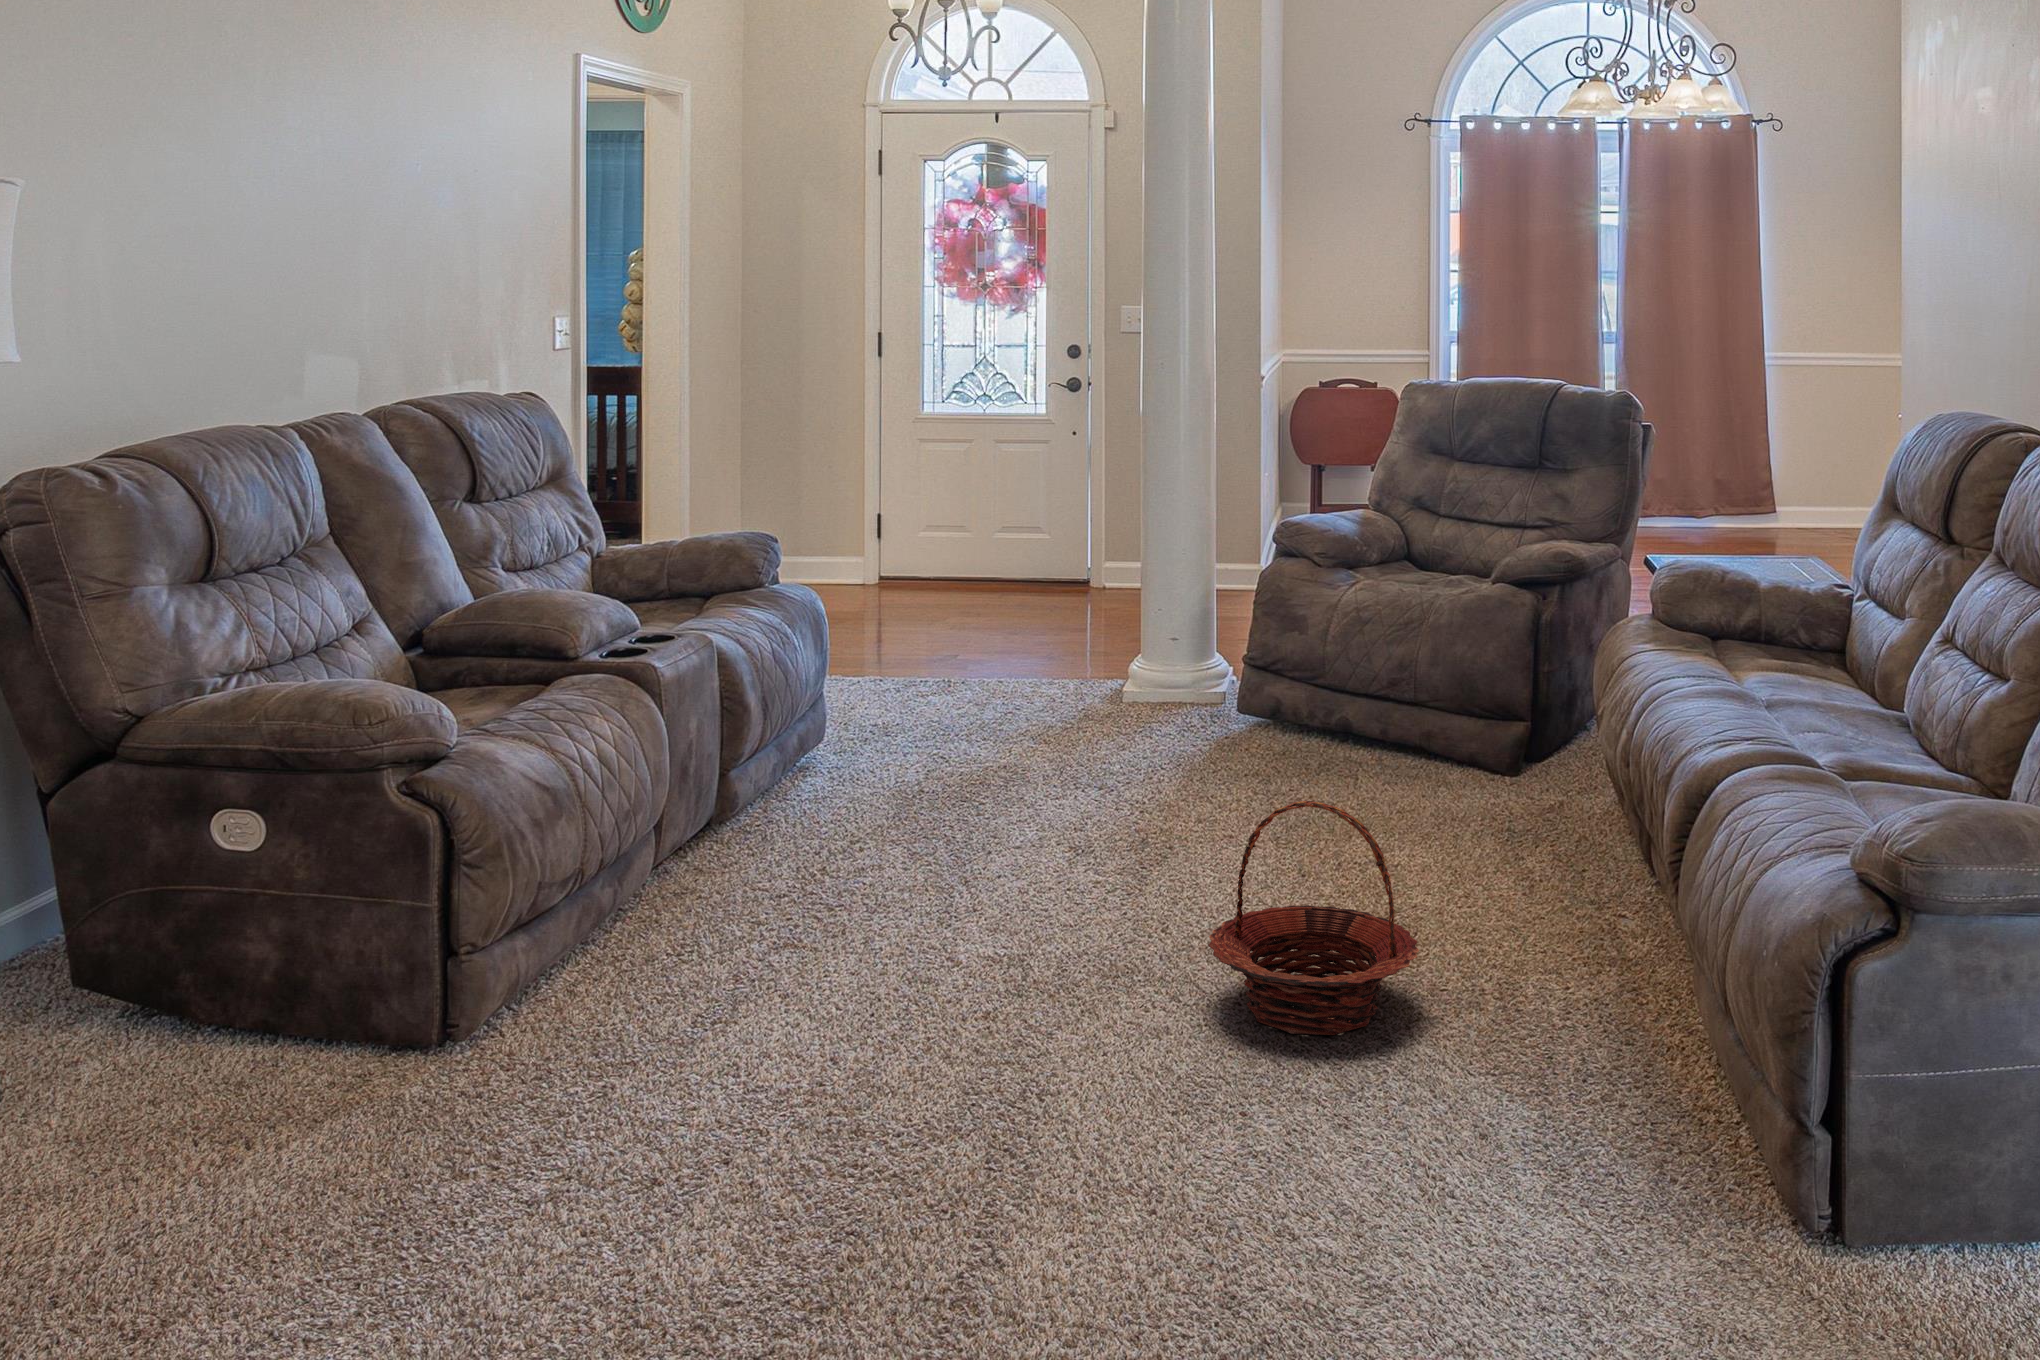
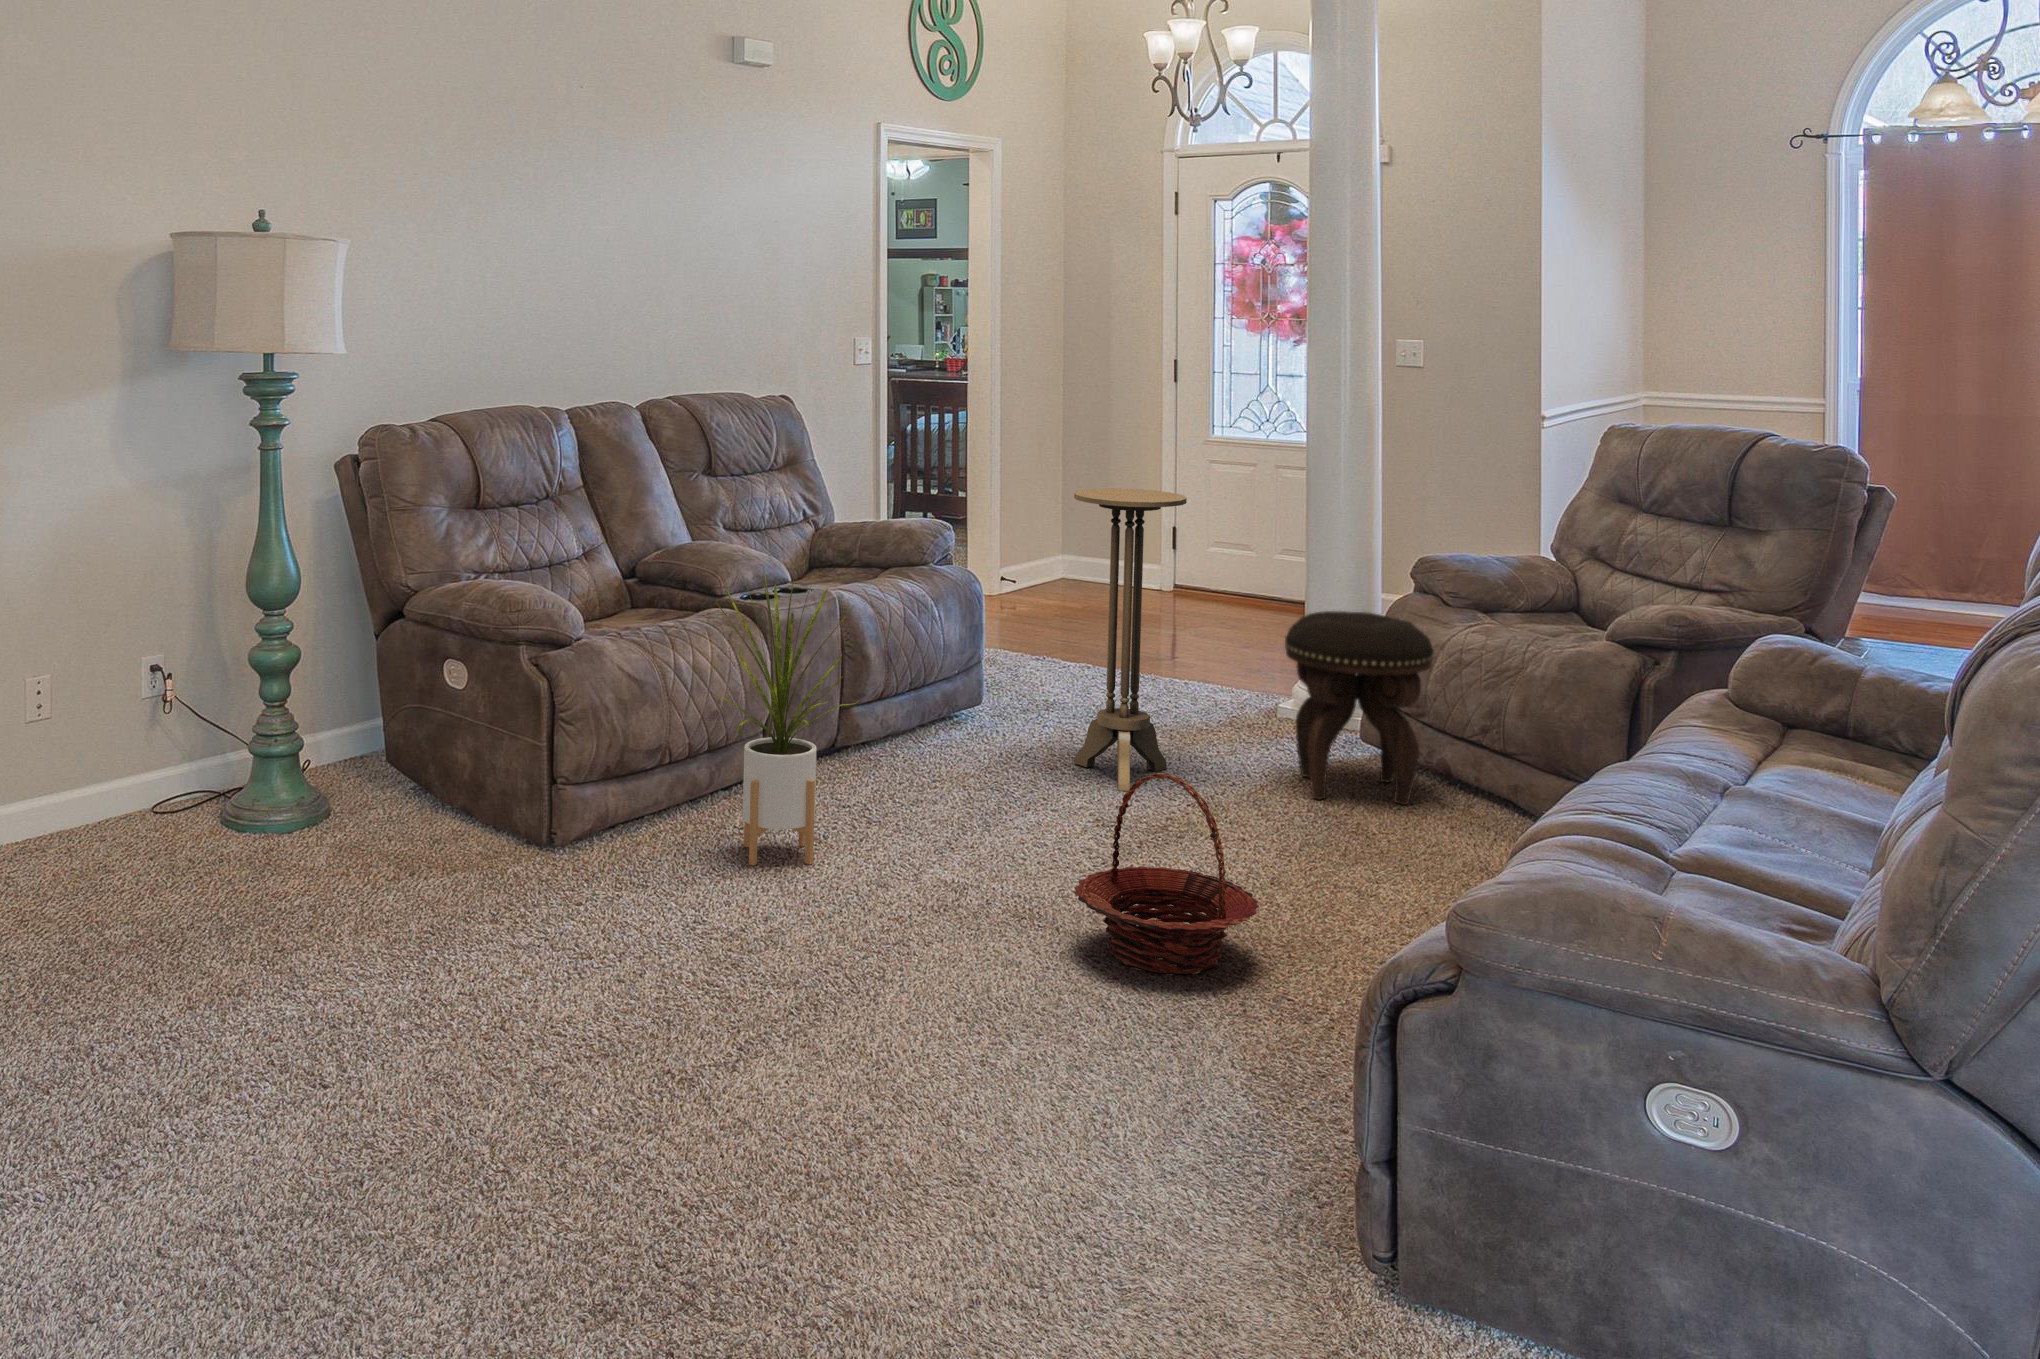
side table: none [985,475,1113,820] -> present [1074,488,1187,791]
footstool: none [1206,585,1356,792] -> present [1285,611,1434,805]
house plant: none [652,610,863,1012] -> present [701,567,859,866]

